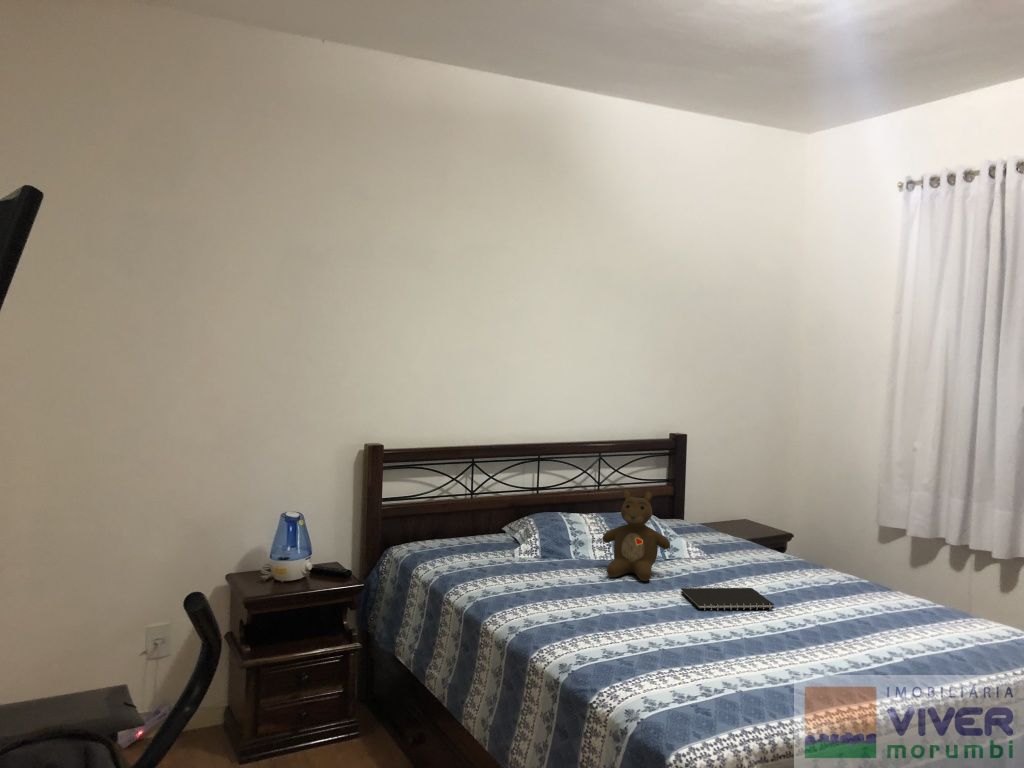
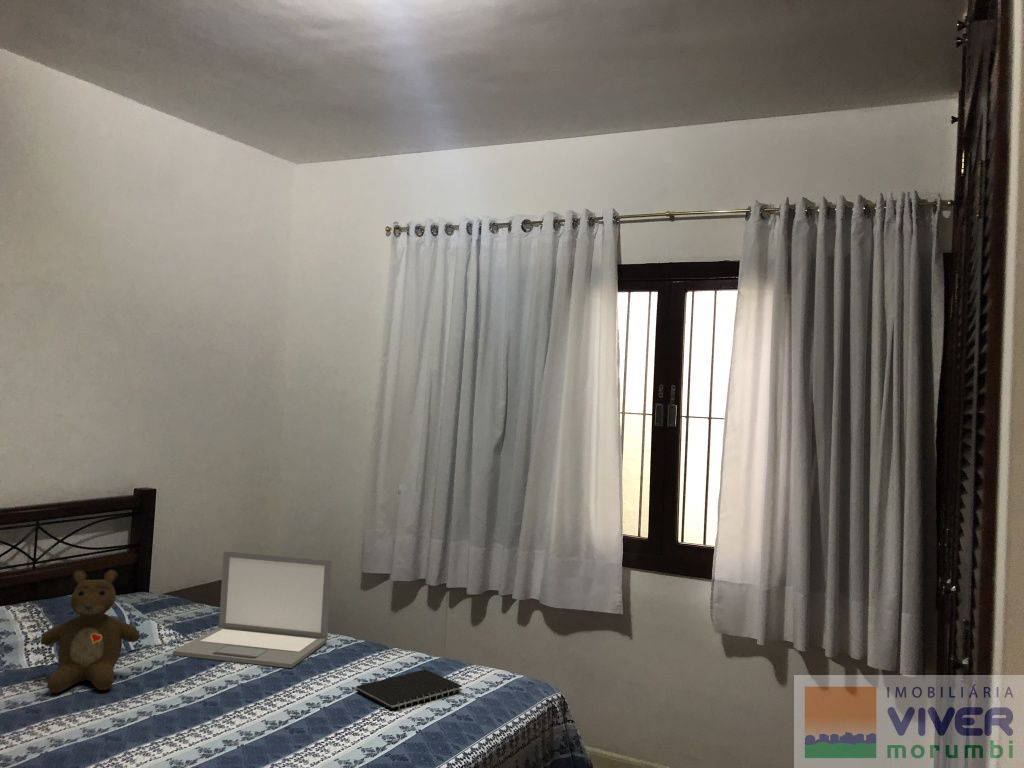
laptop: none [697,488,835,592] -> present [173,551,332,668]
notebook: present [681,588,774,610] -> present [356,669,462,710]

